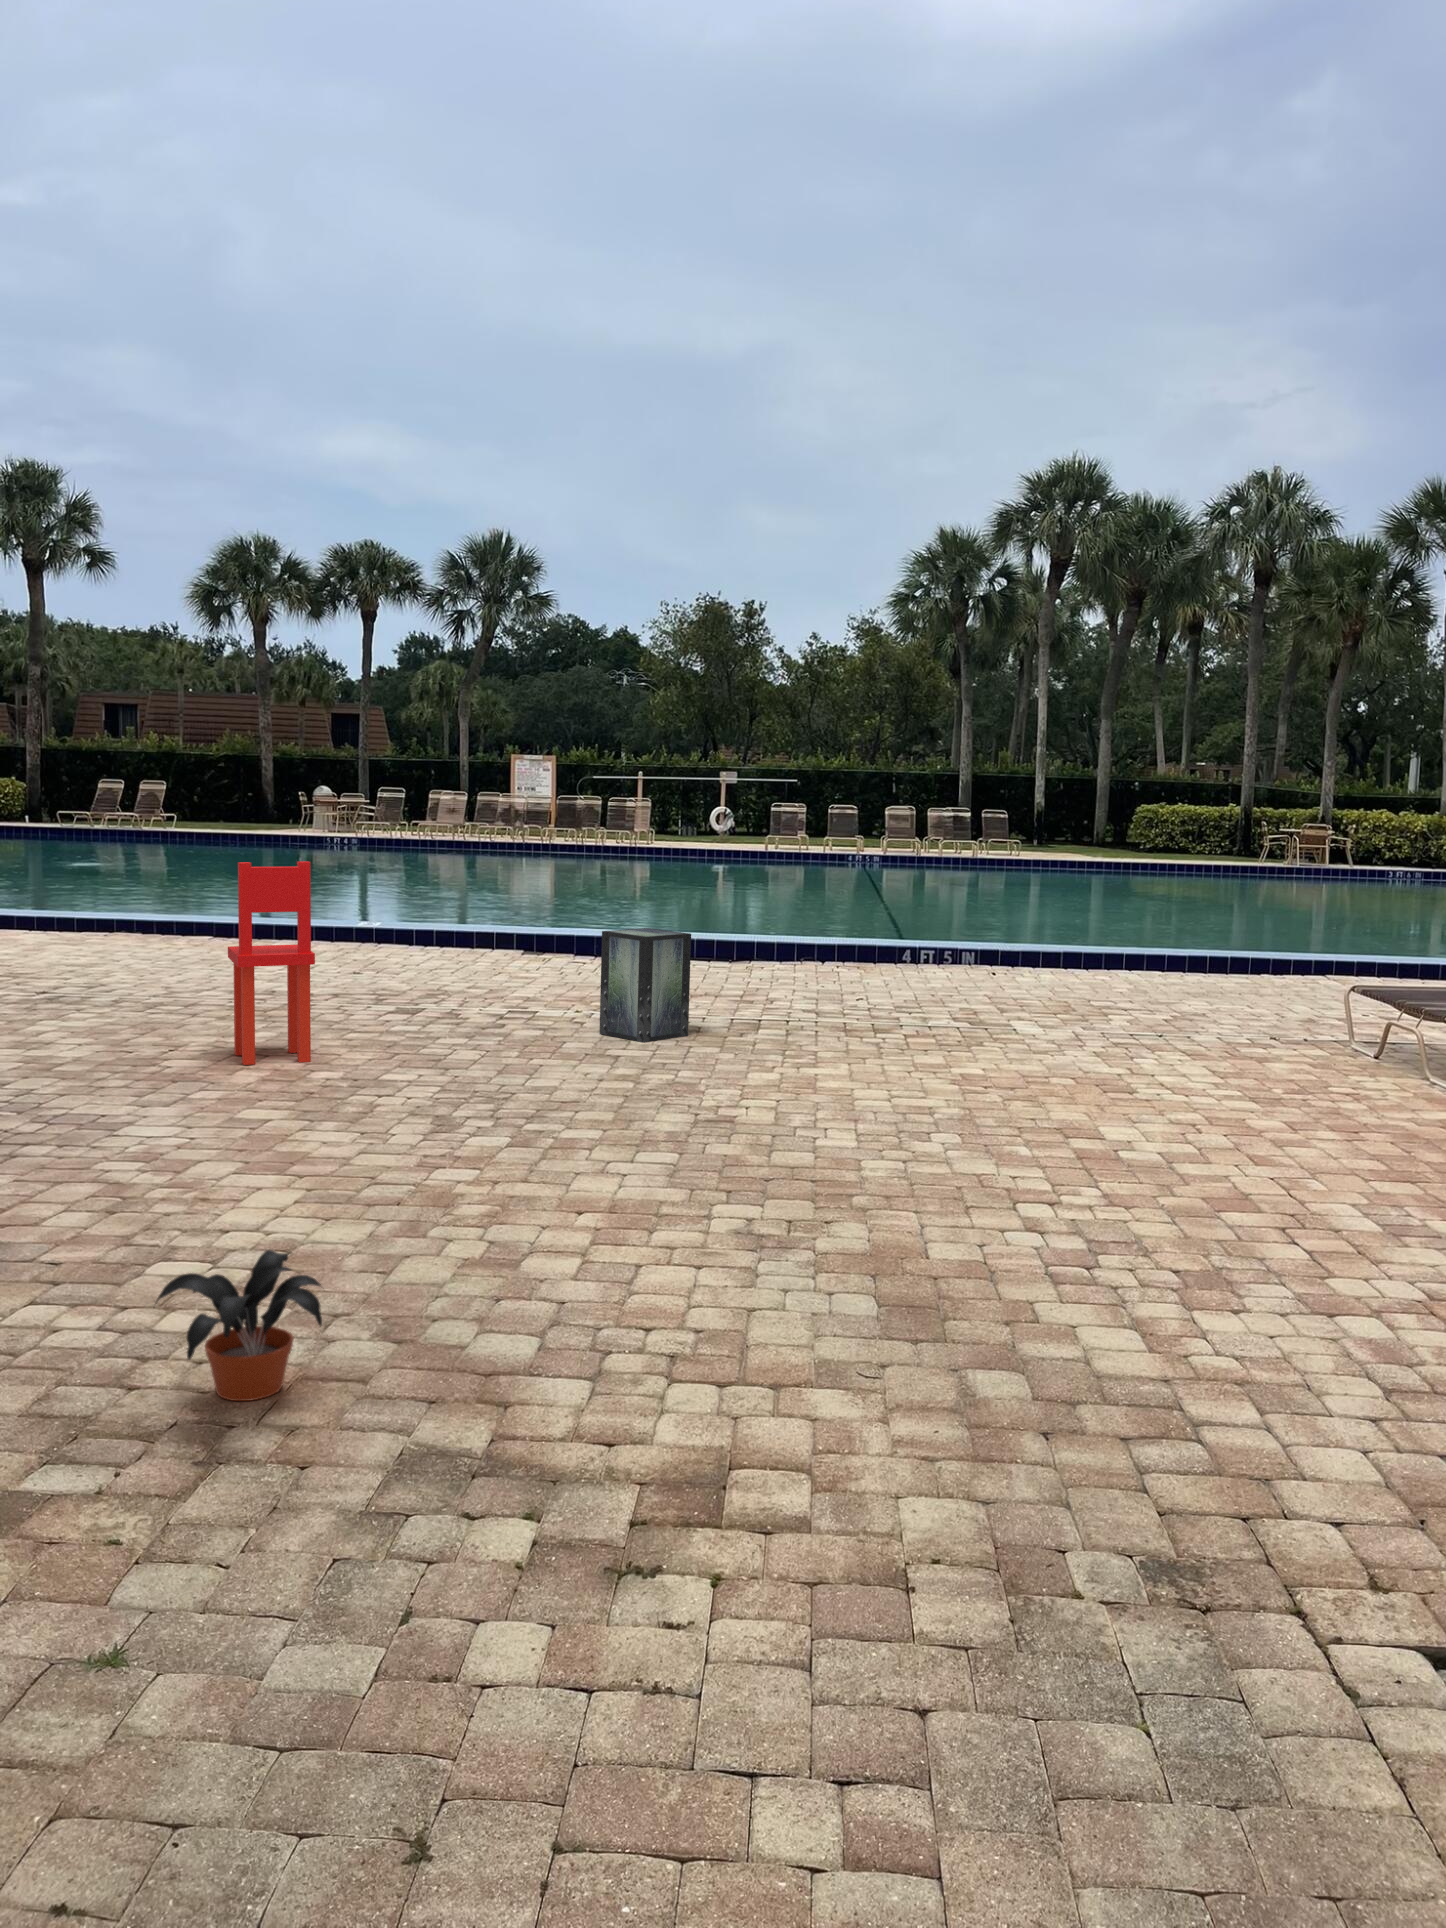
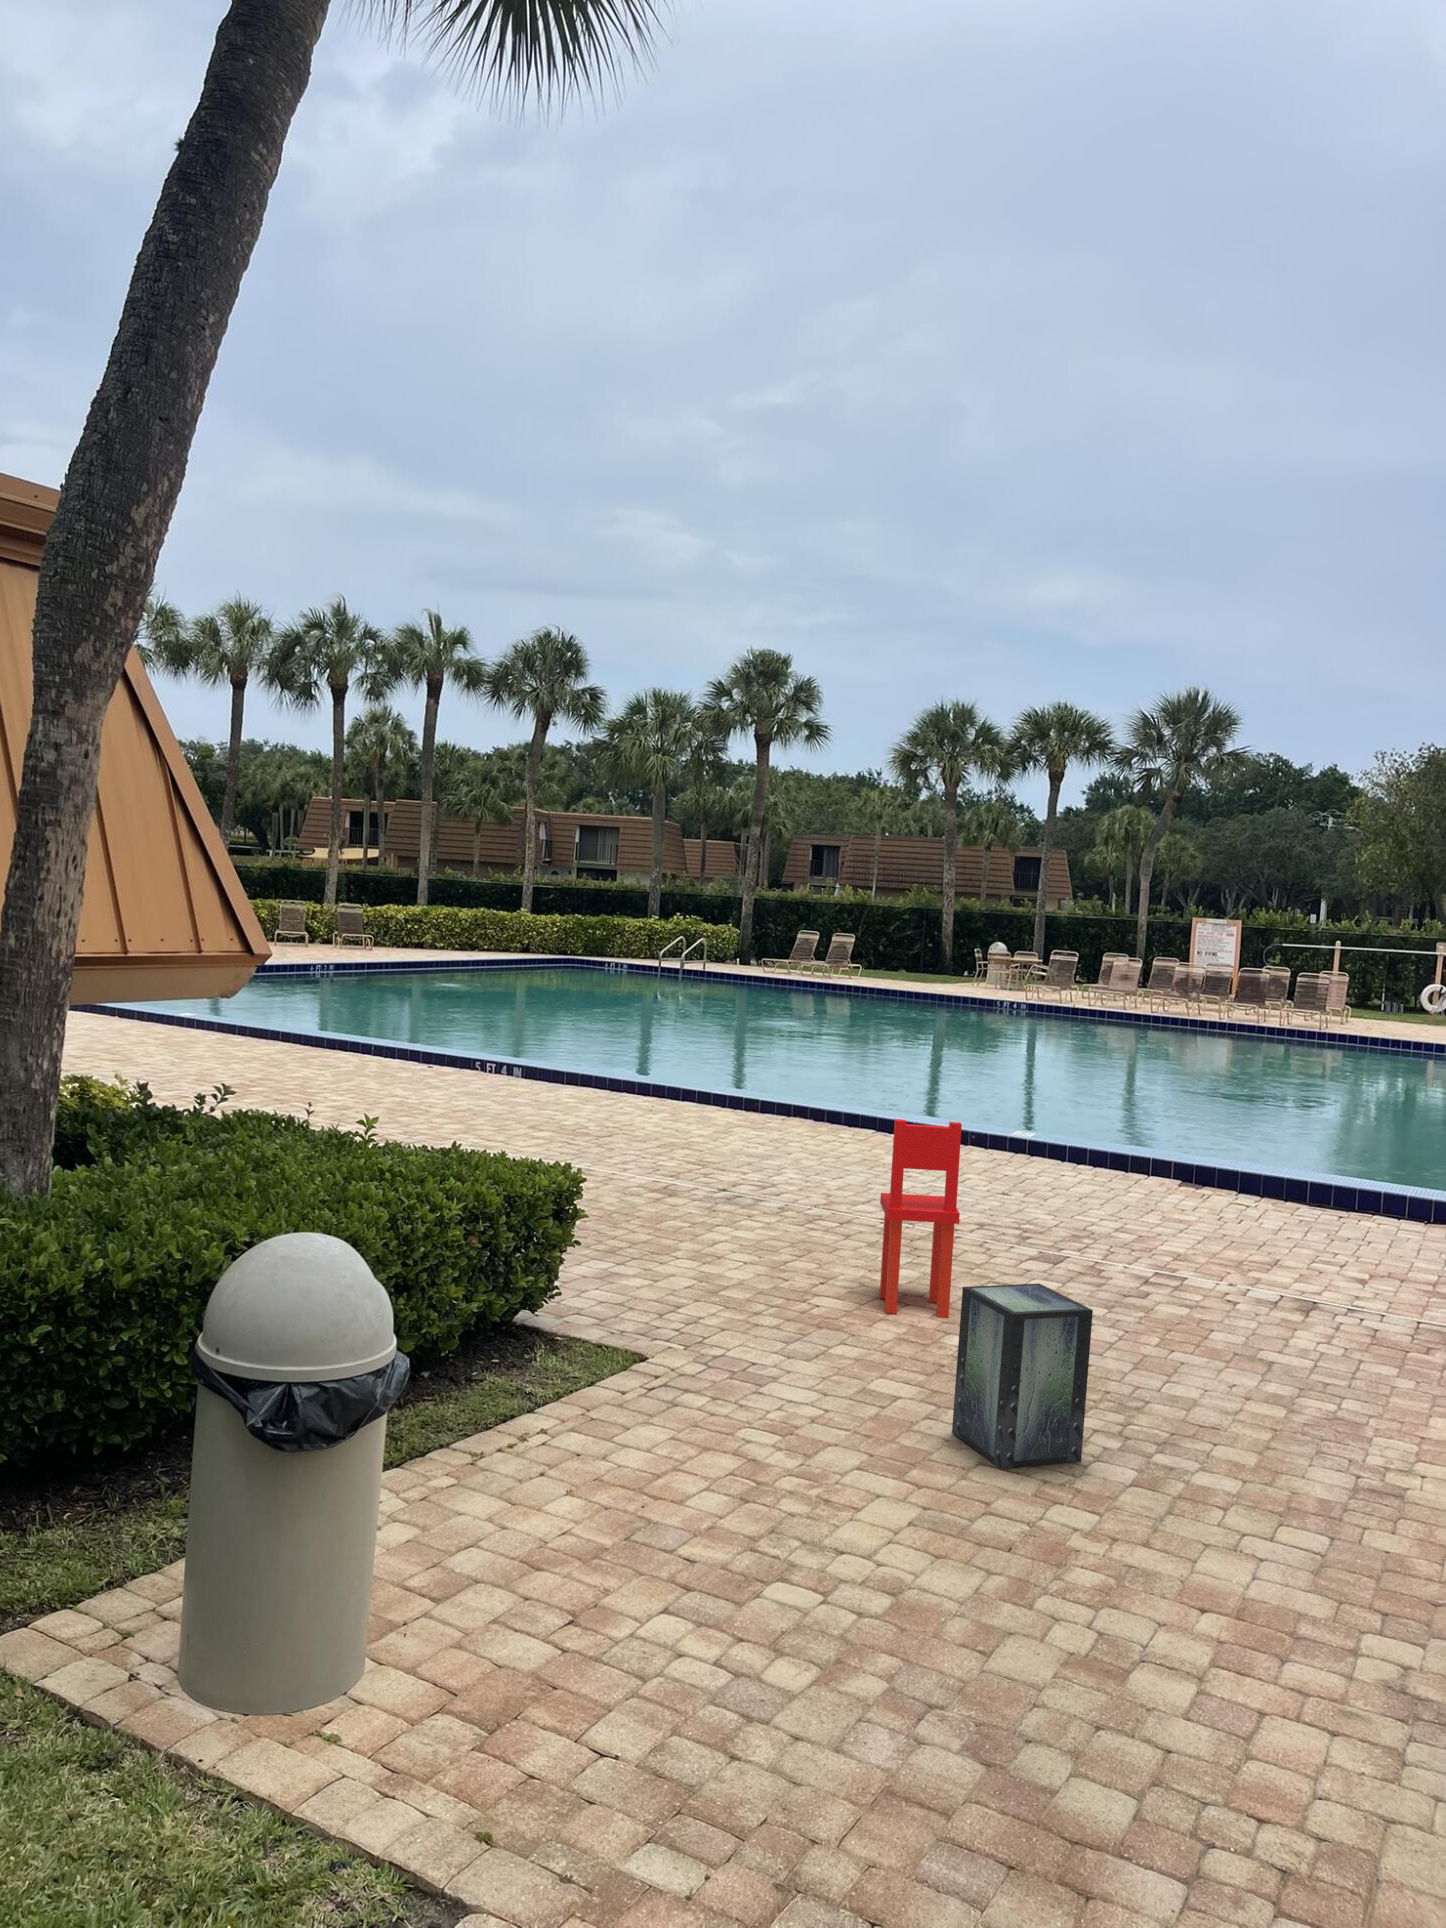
storage box: present [600,928,691,1042] -> present [952,1284,1093,1469]
potted plant: present [156,1250,322,1401] -> none [756,1649,916,1813]

